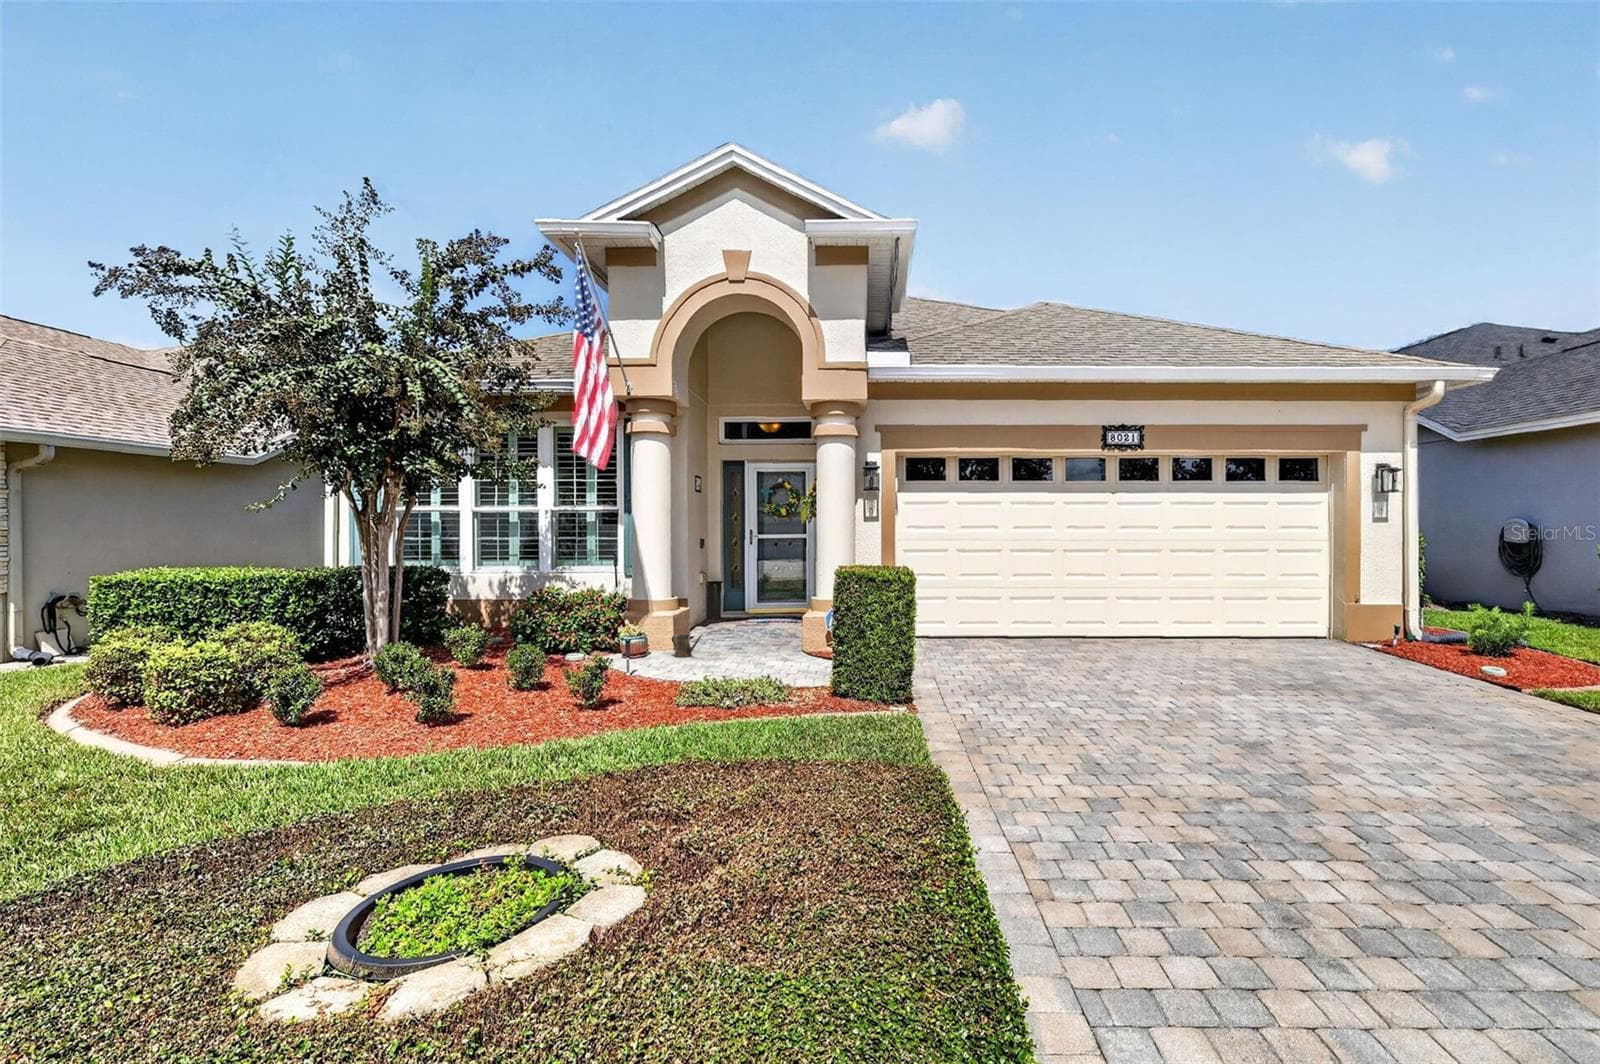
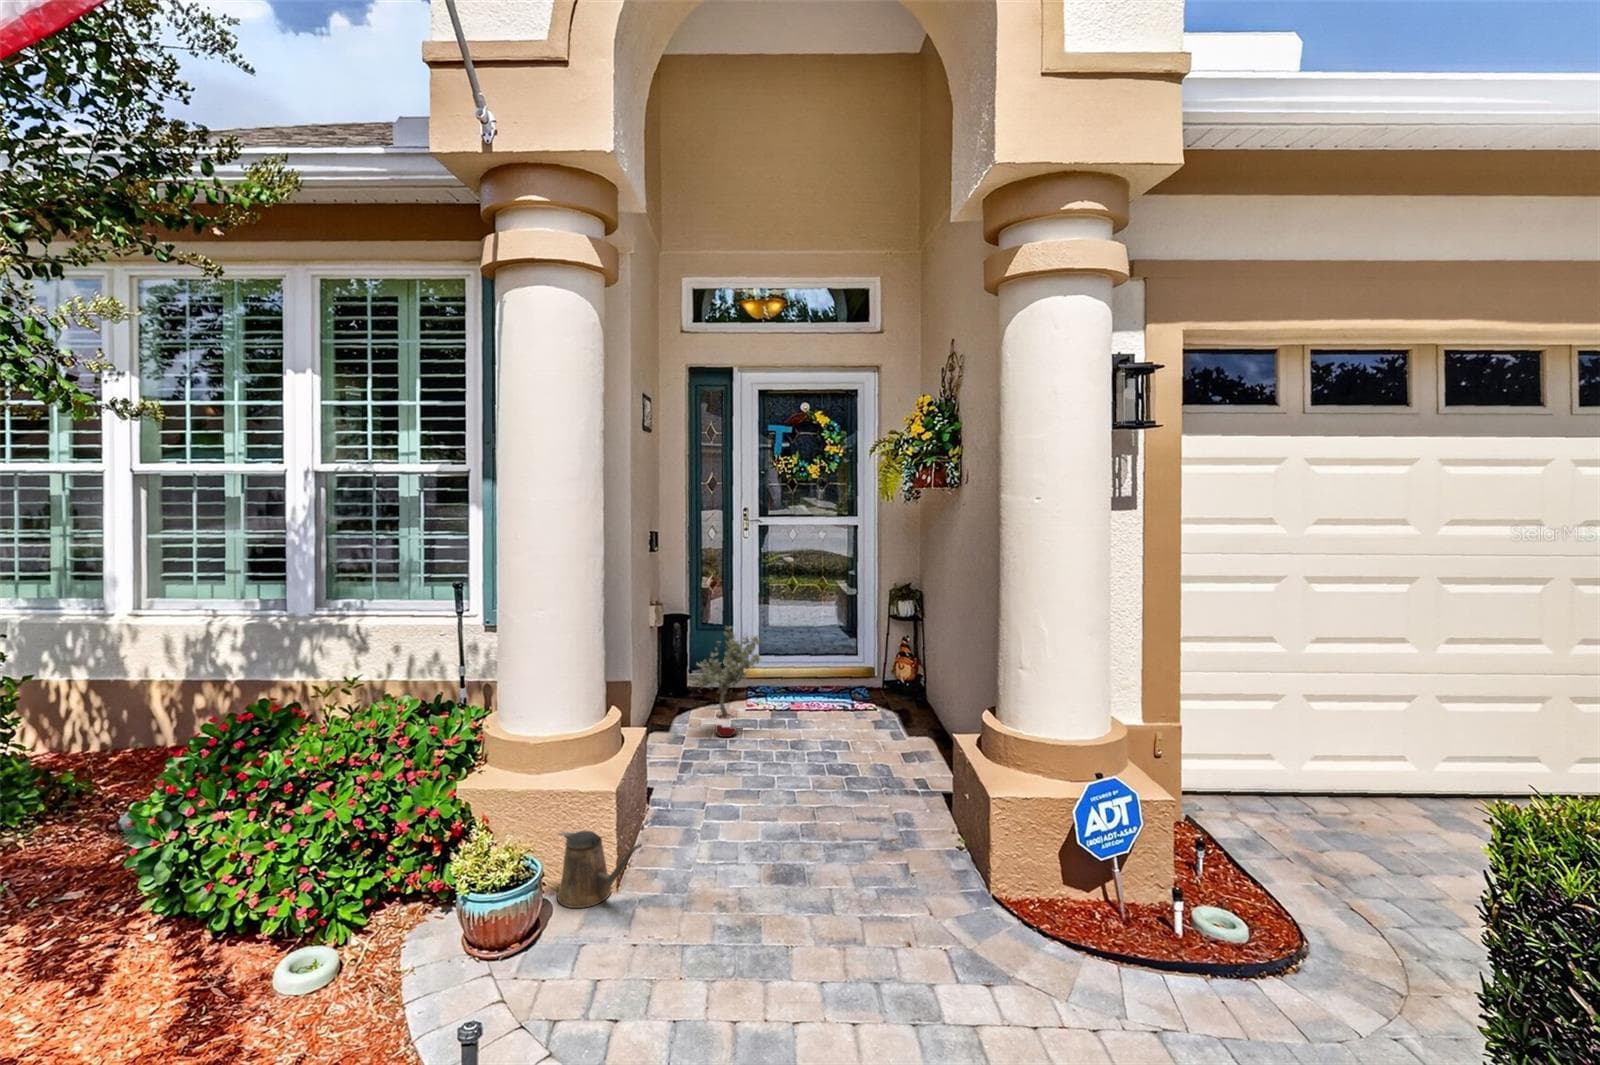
potted tree: none [713,577,745,628] -> present [692,626,760,737]

